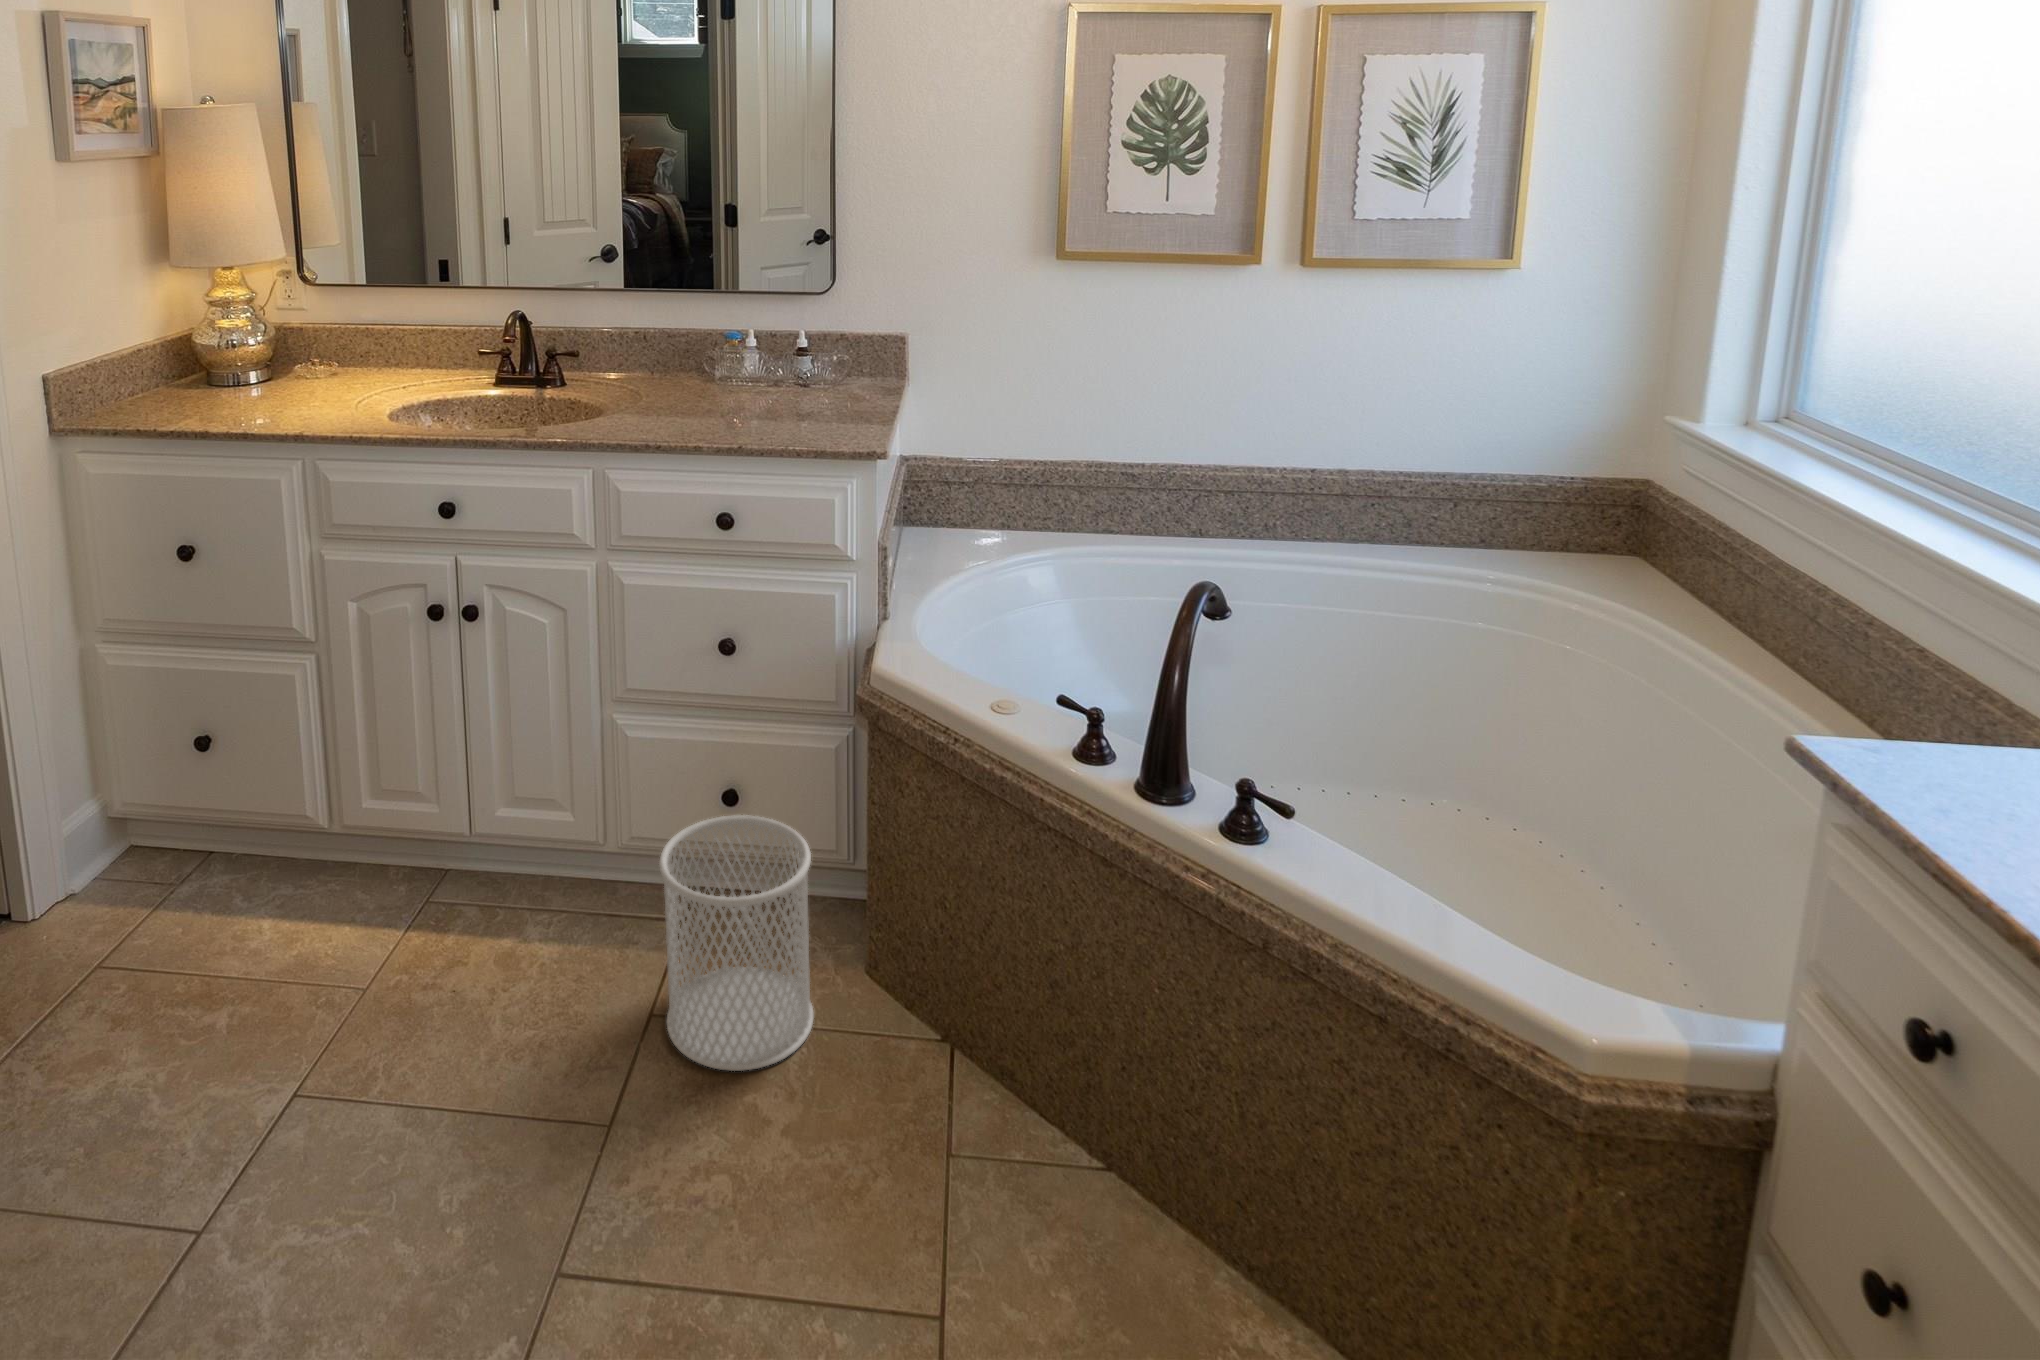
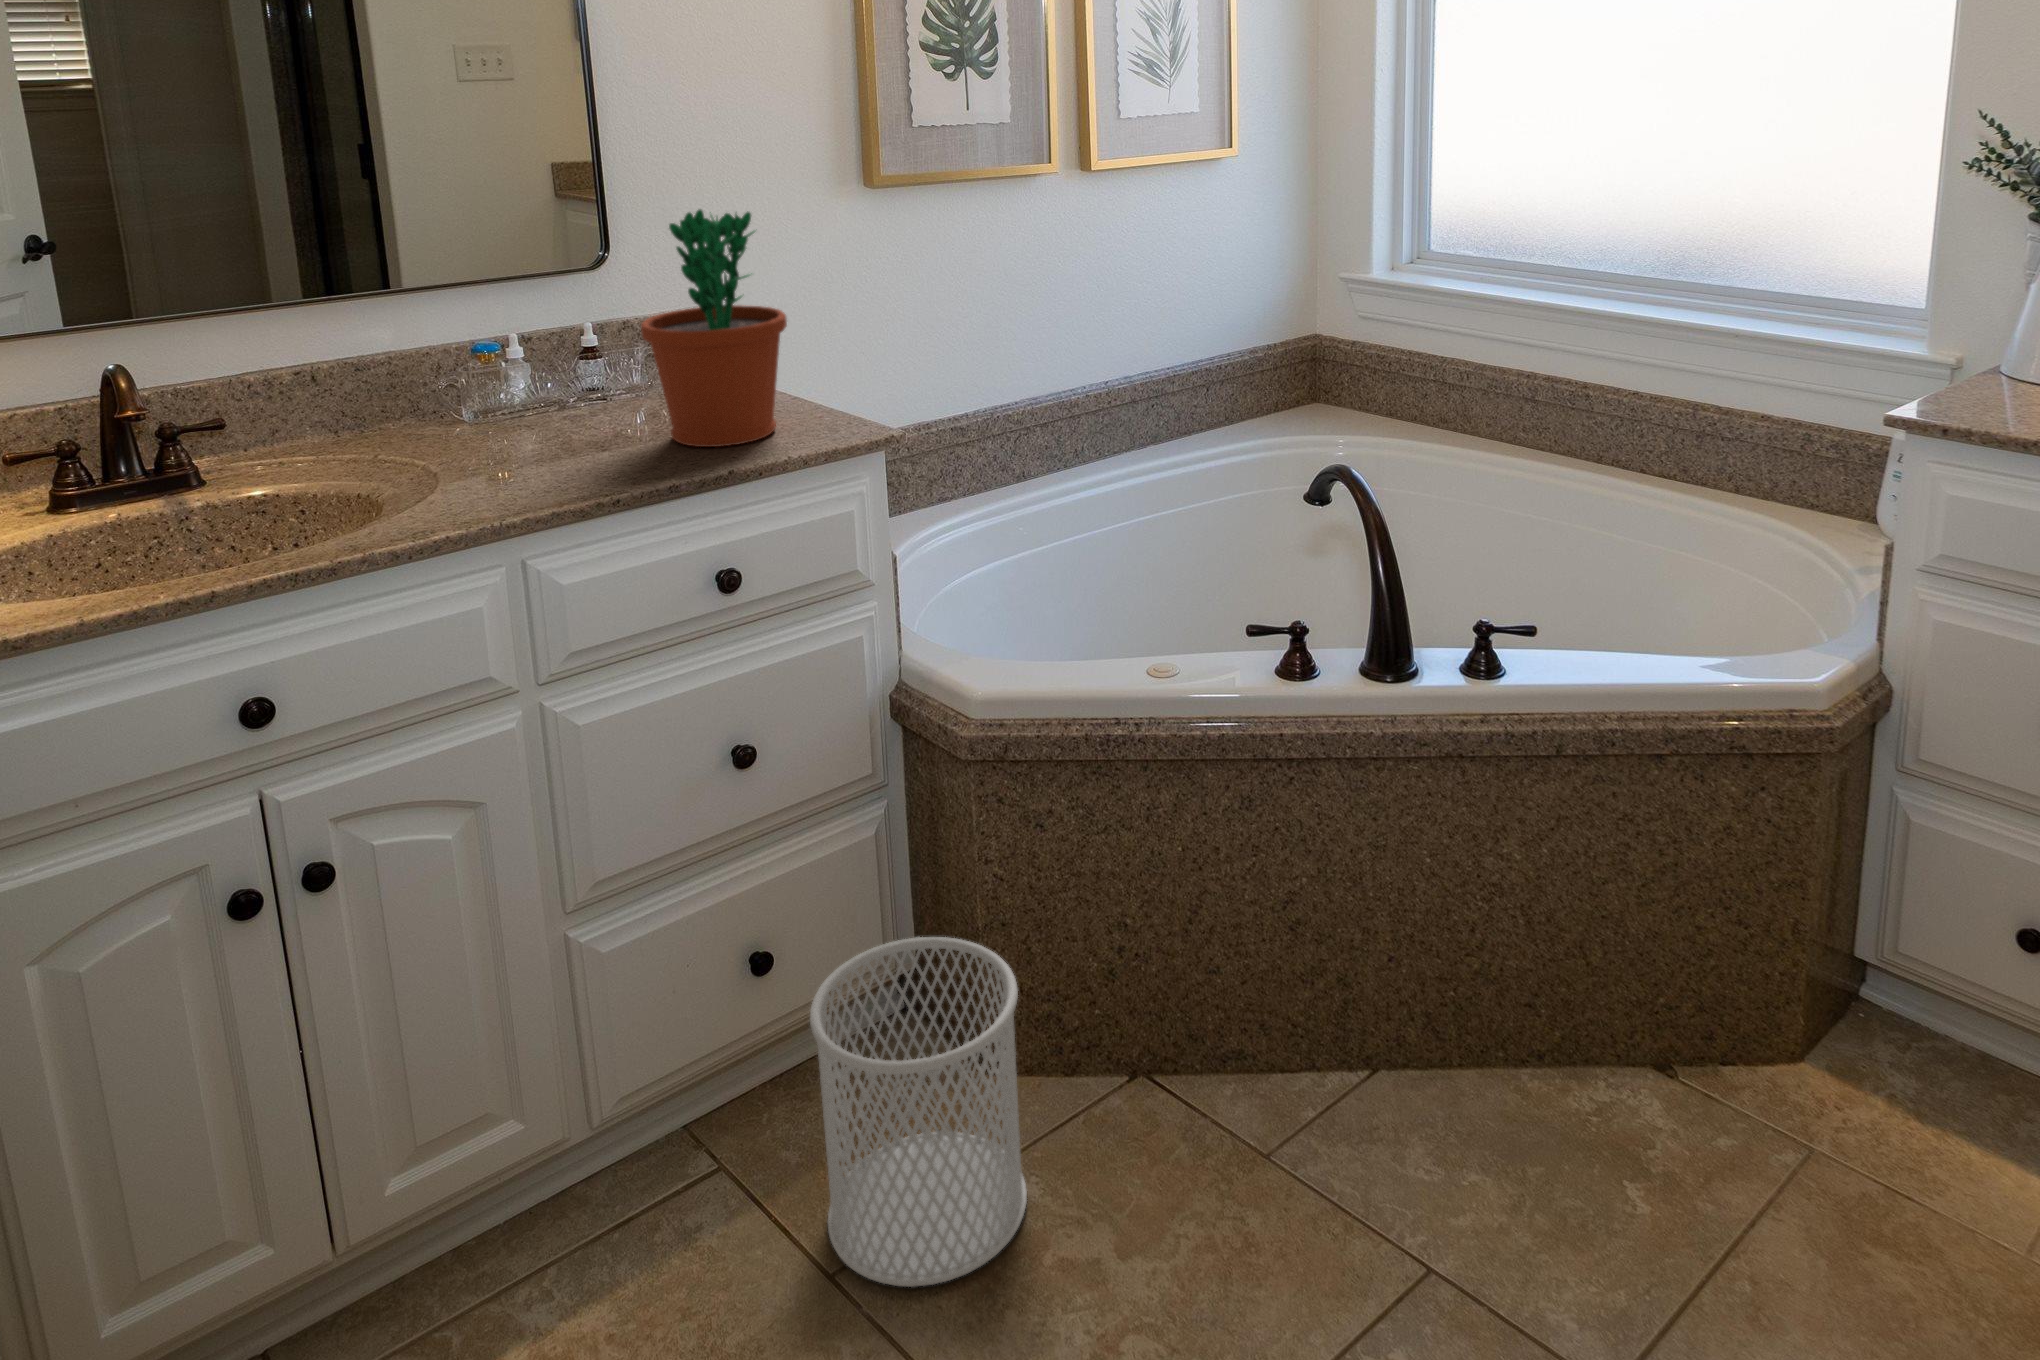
flower pot: none [741,263,841,433] -> present [641,209,787,447]

